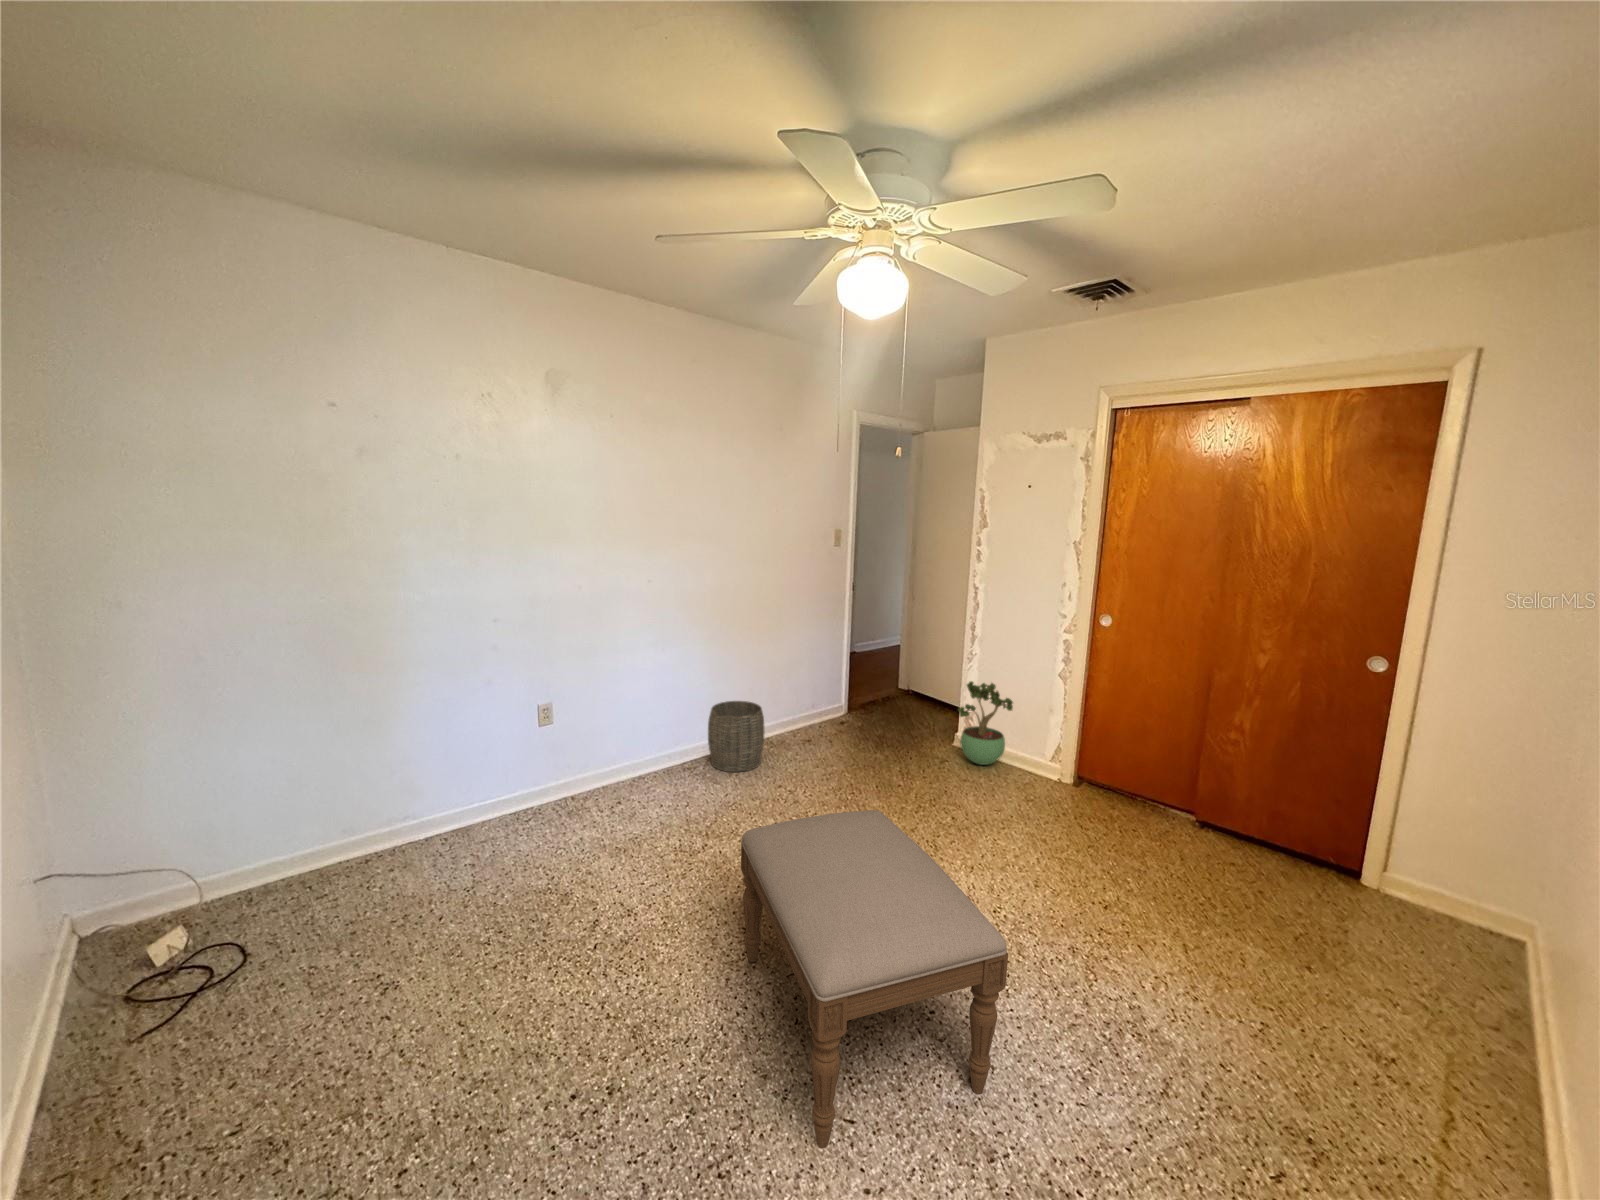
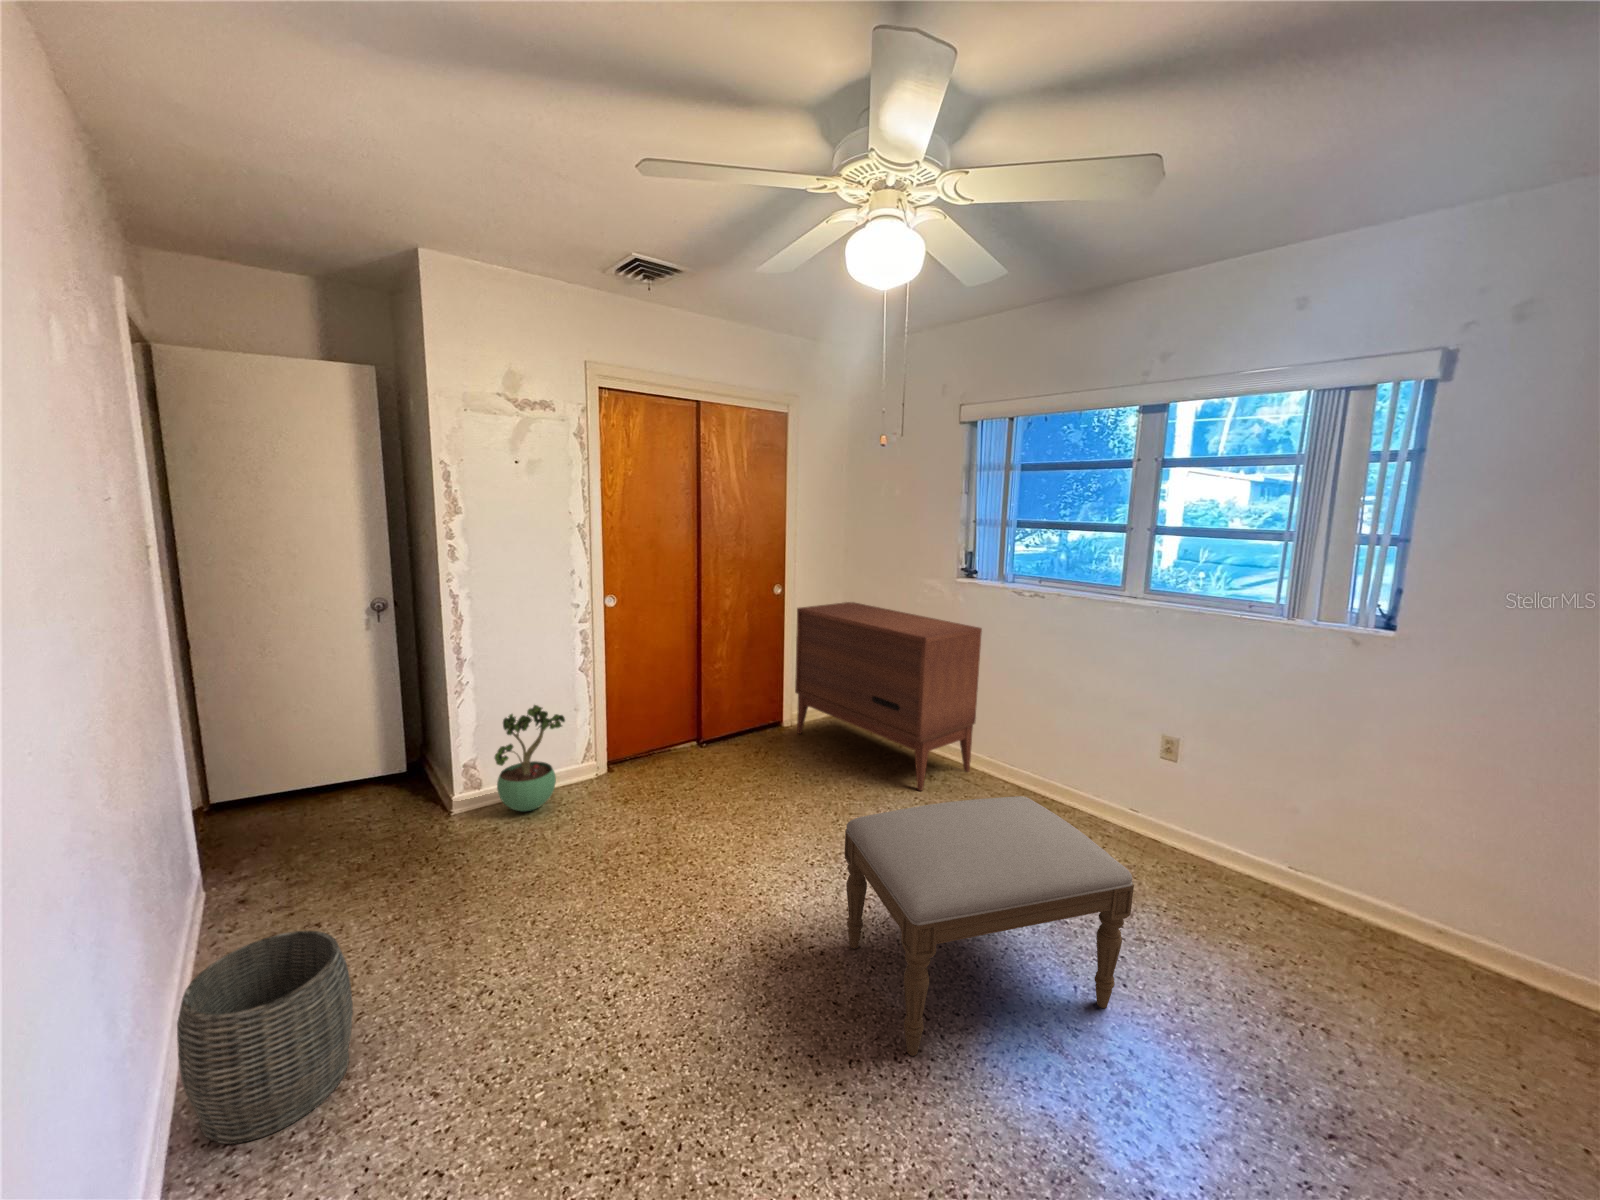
dresser: none [1289,695,1591,1136] -> present [795,602,982,791]

